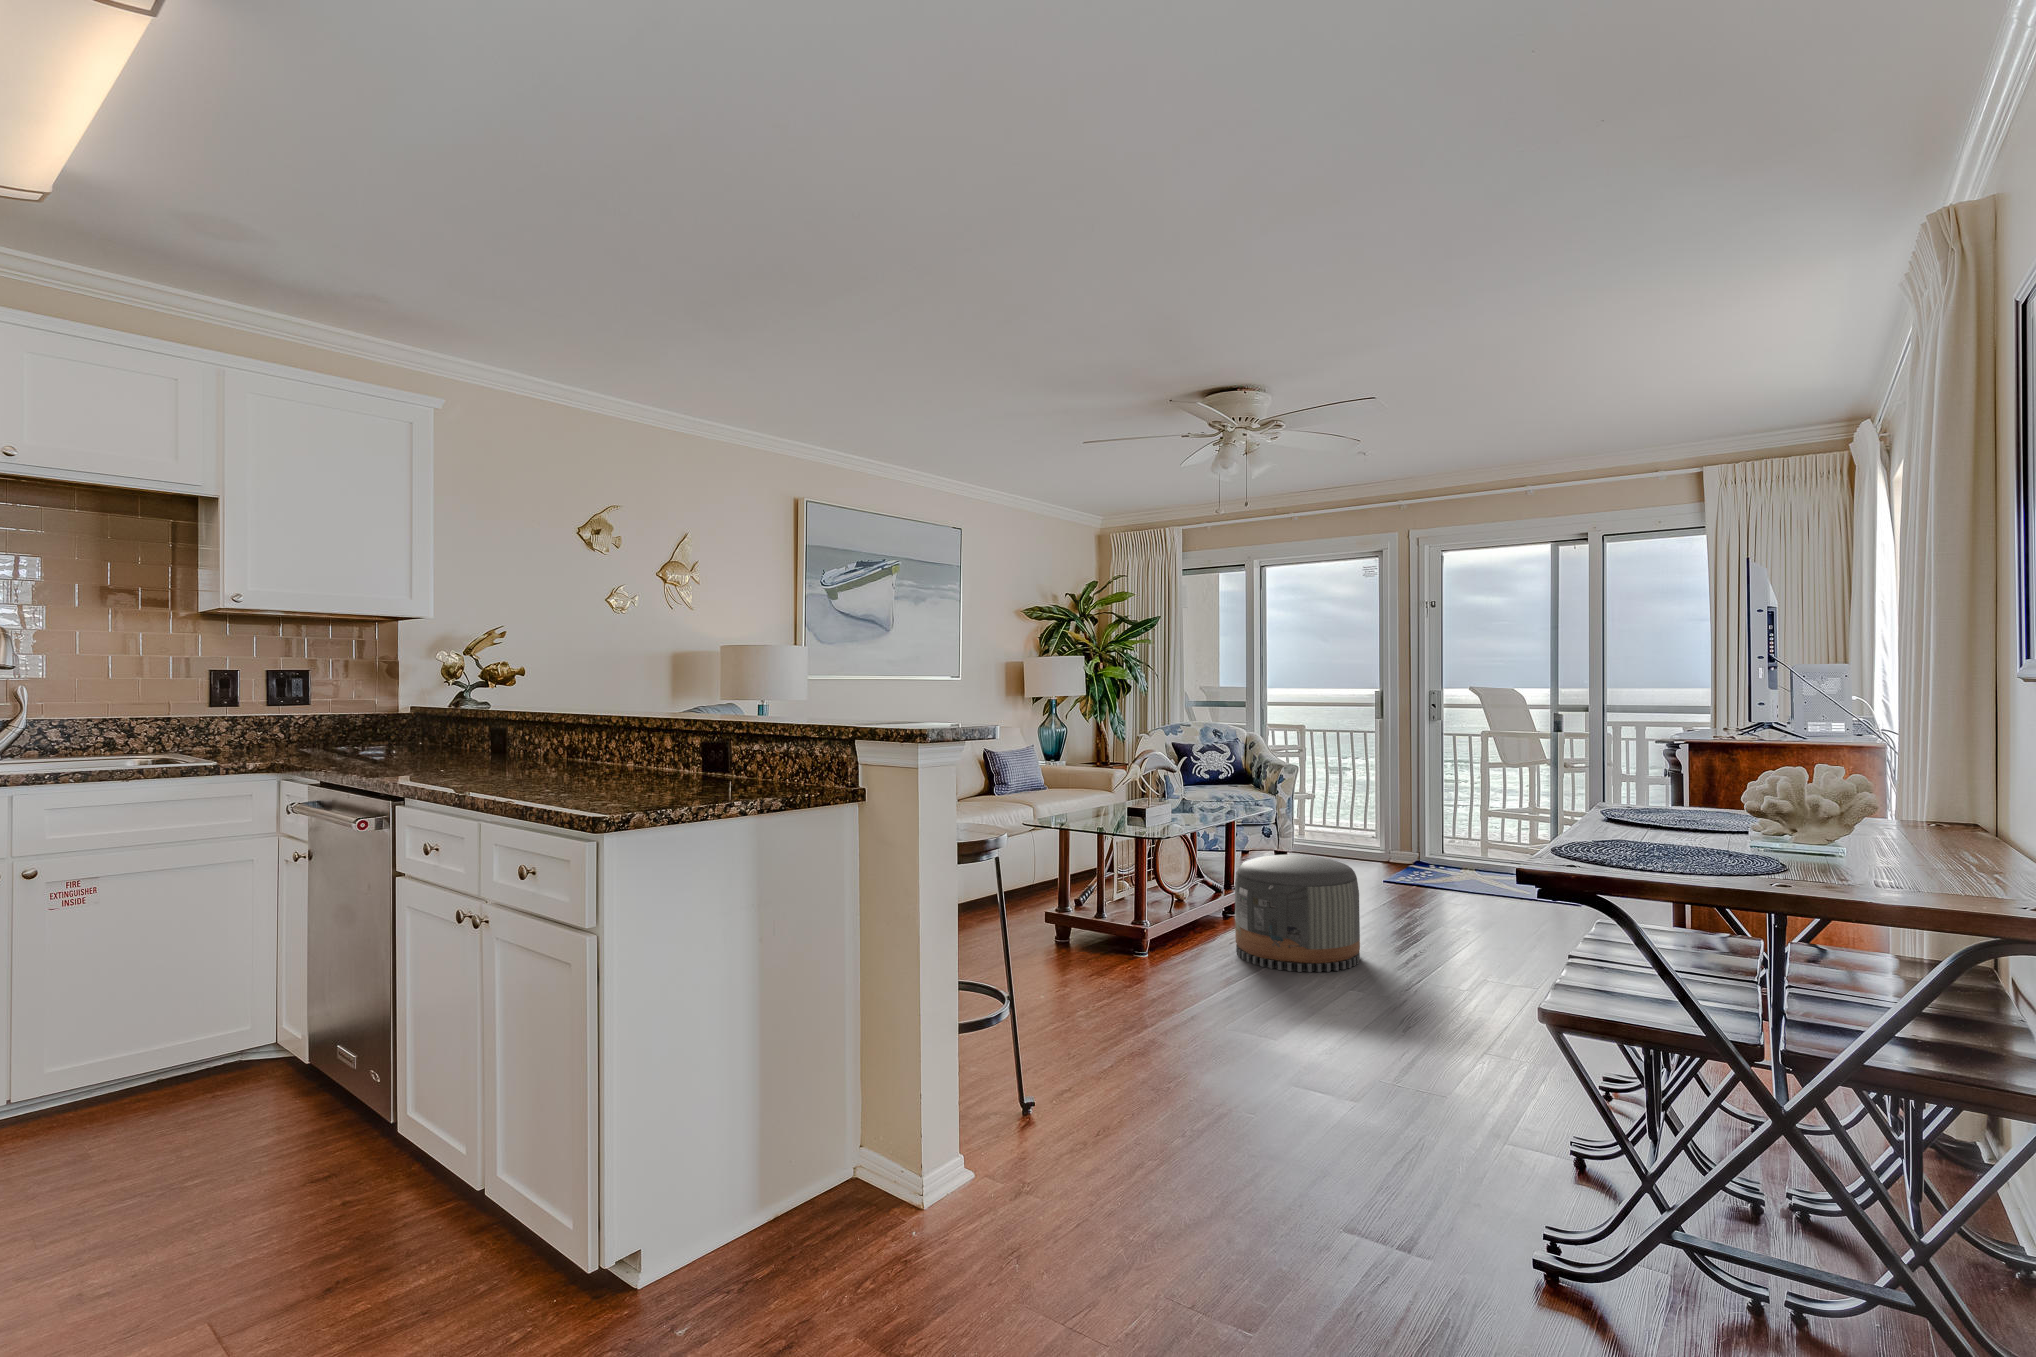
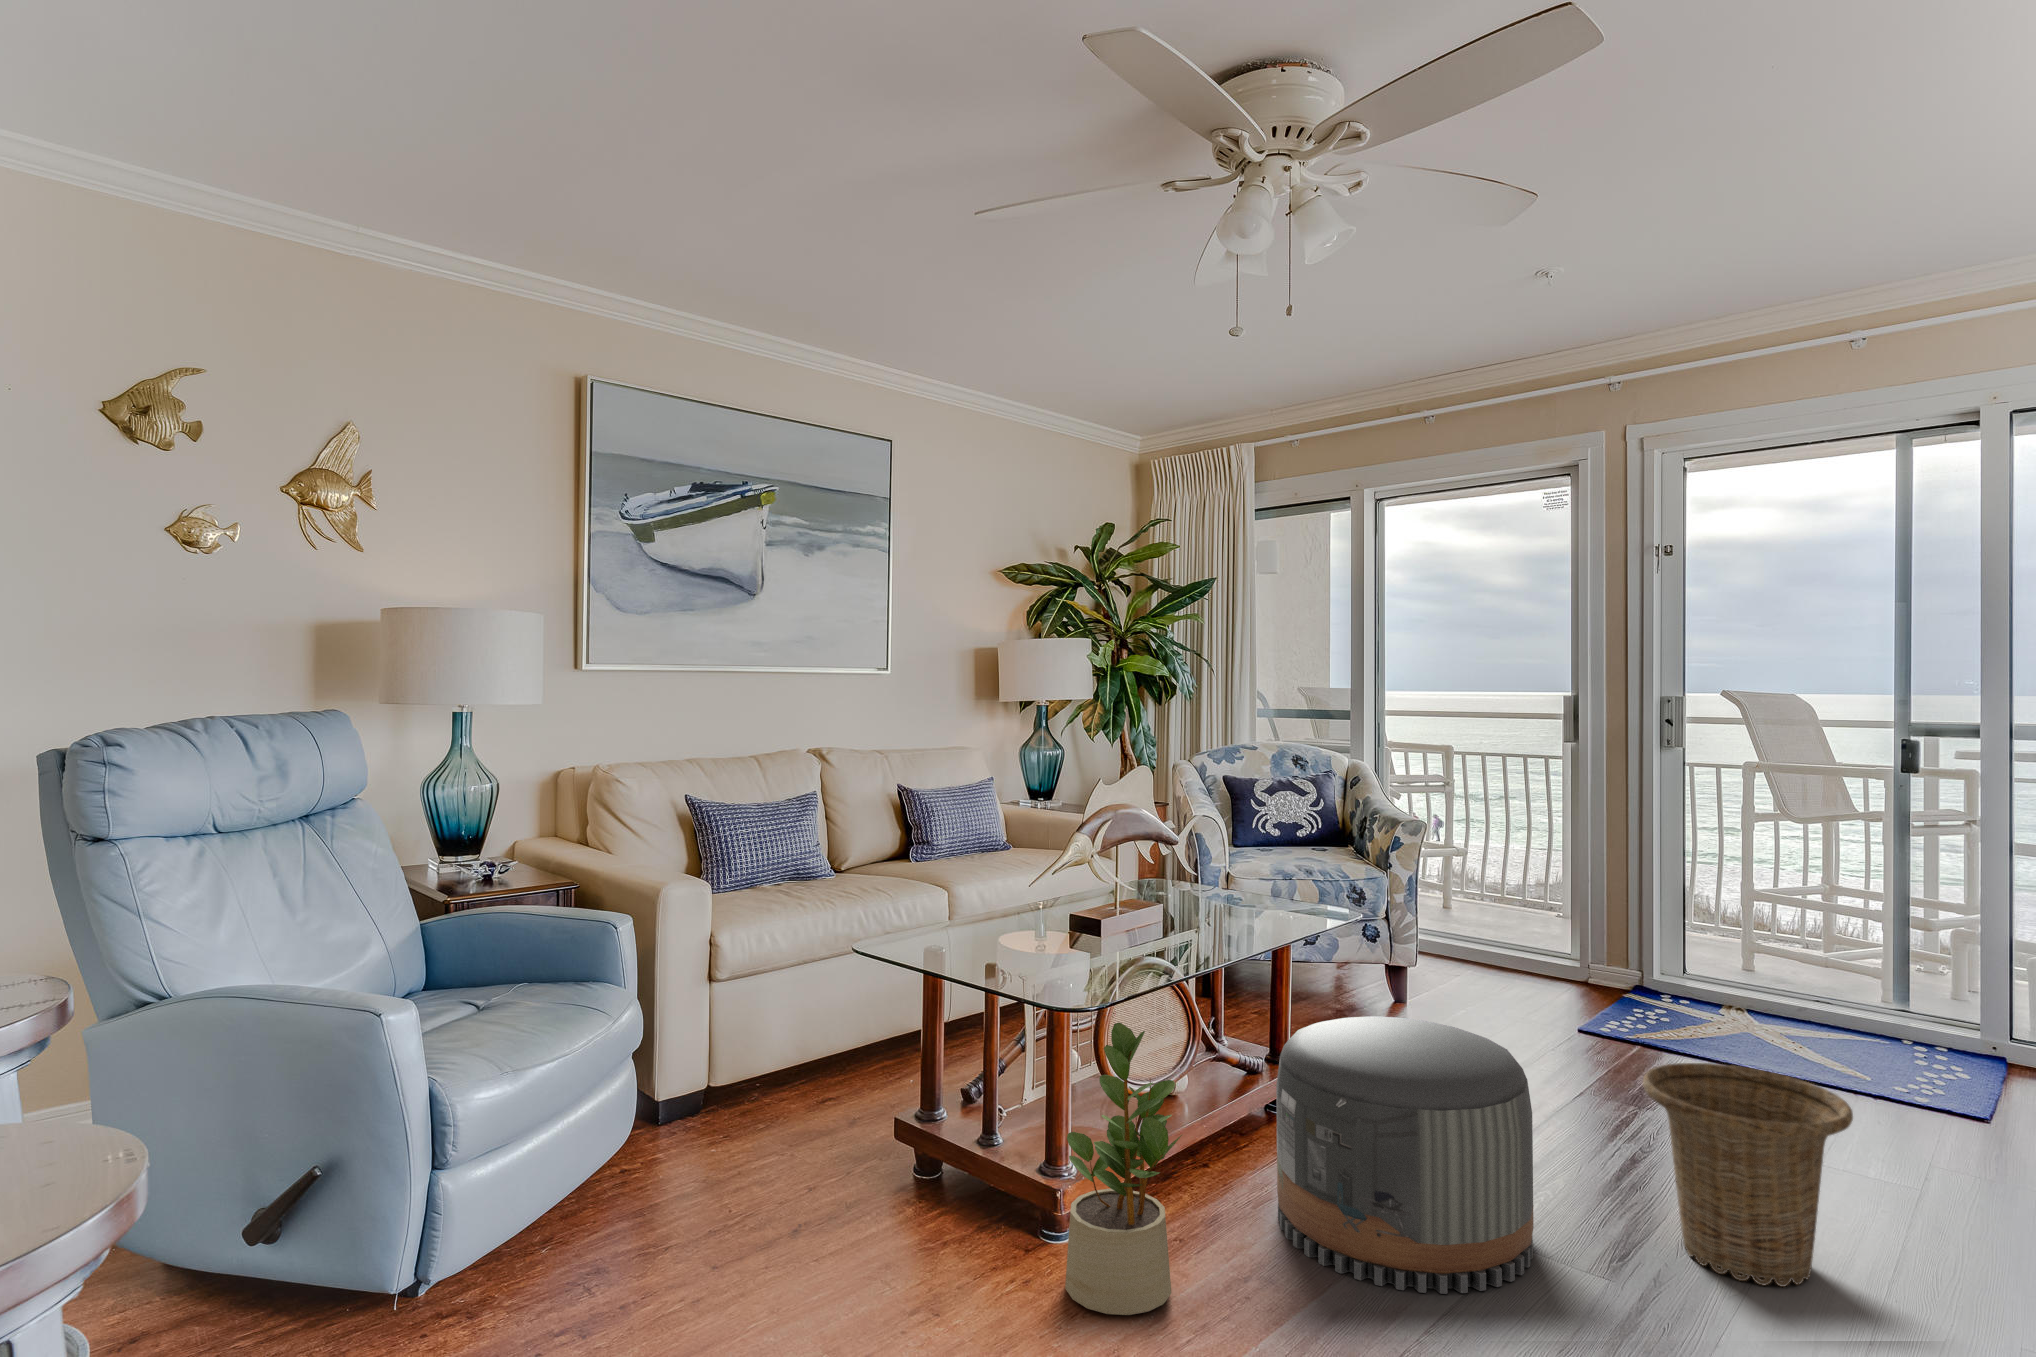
potted plant: none [1142,849,1202,982] -> present [1065,1023,1182,1315]
basket: none [1411,871,1503,965] -> present [1643,1063,1853,1287]

